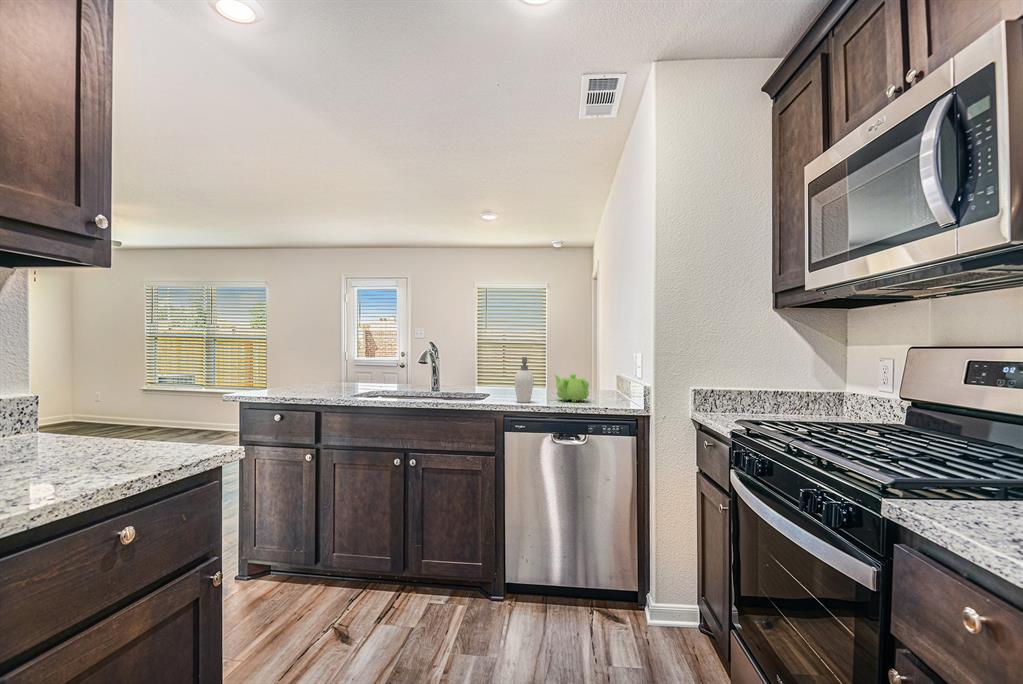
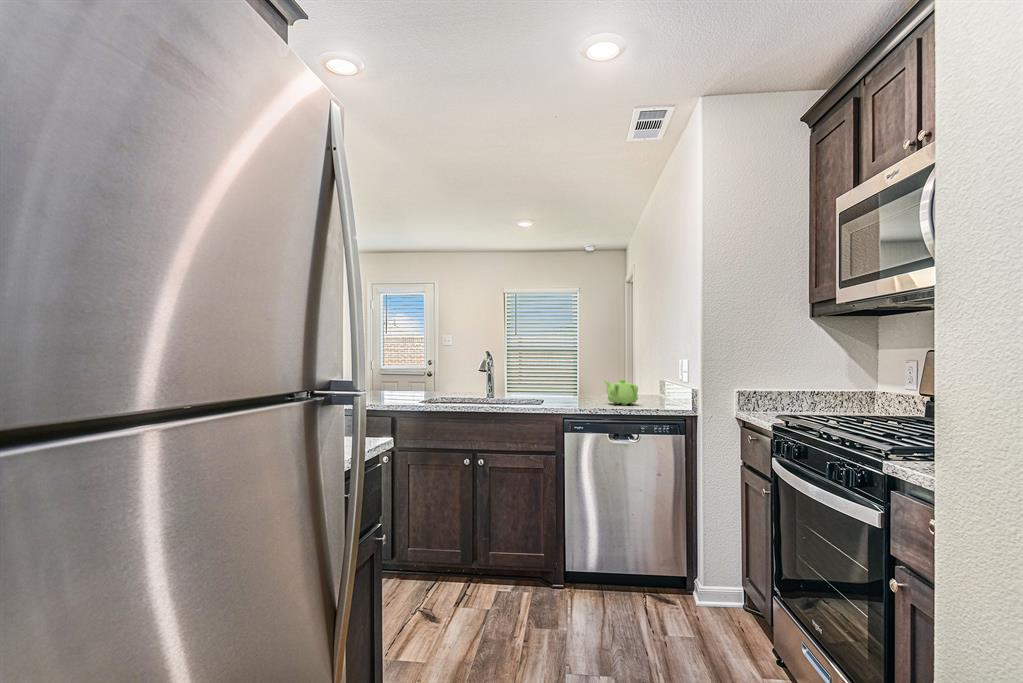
soap dispenser: present [514,357,534,403] -> none [569,364,587,406]

